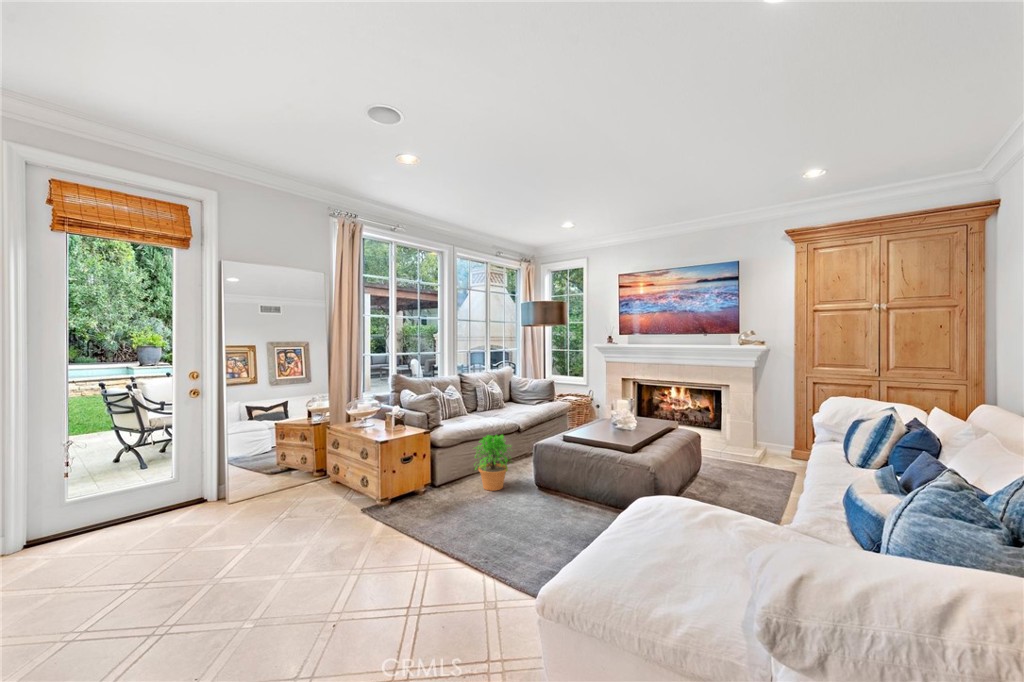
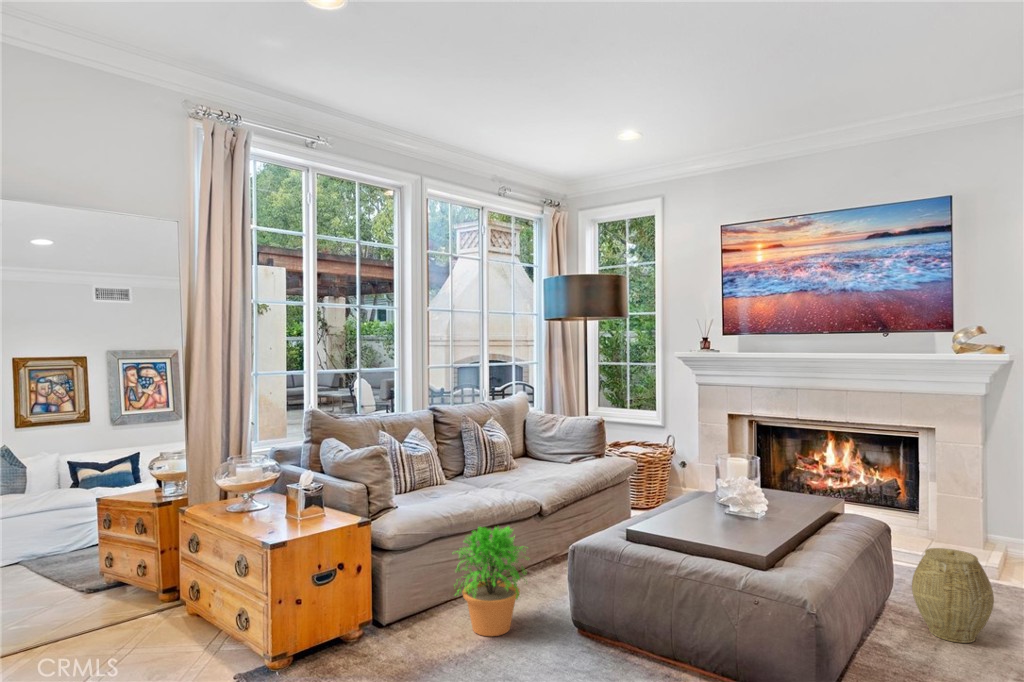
woven basket: none [709,445,749,492] -> present [912,548,994,643]

